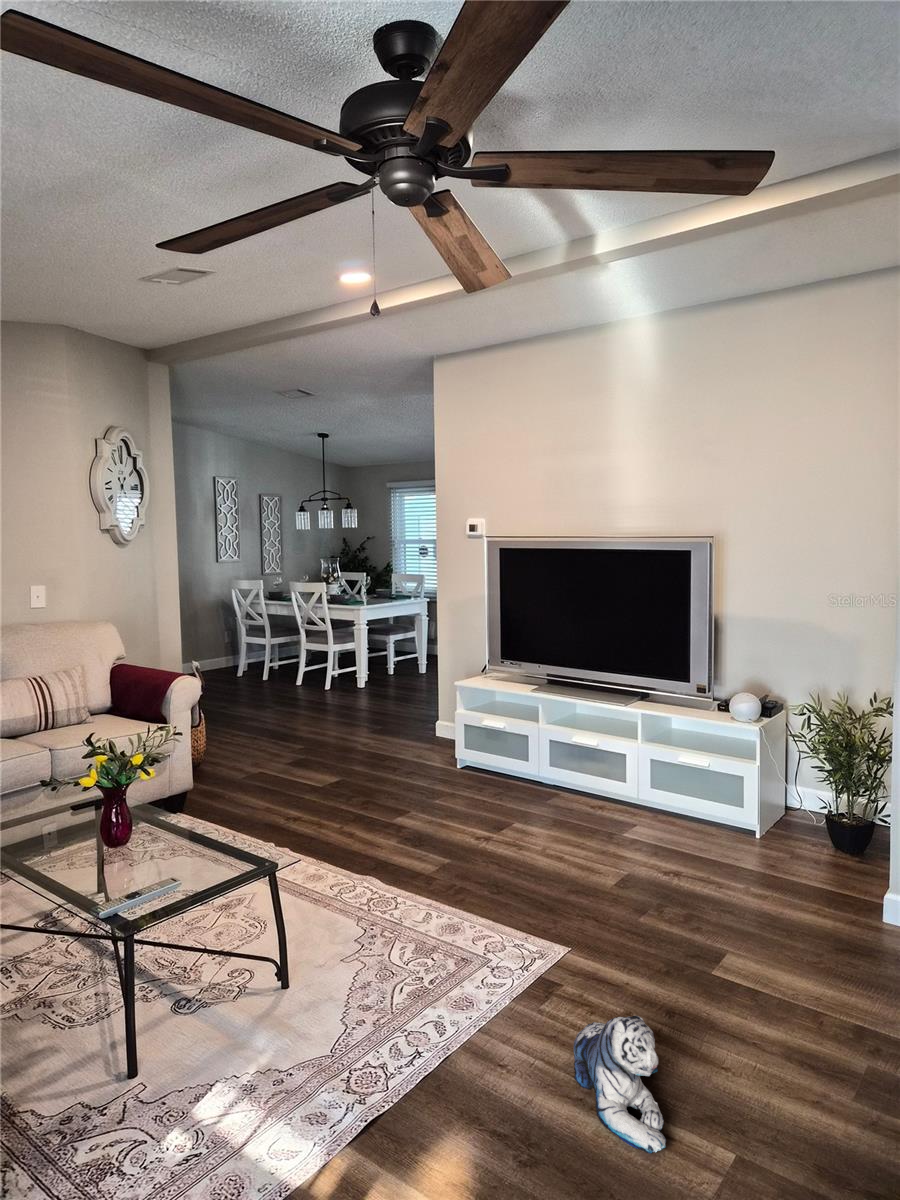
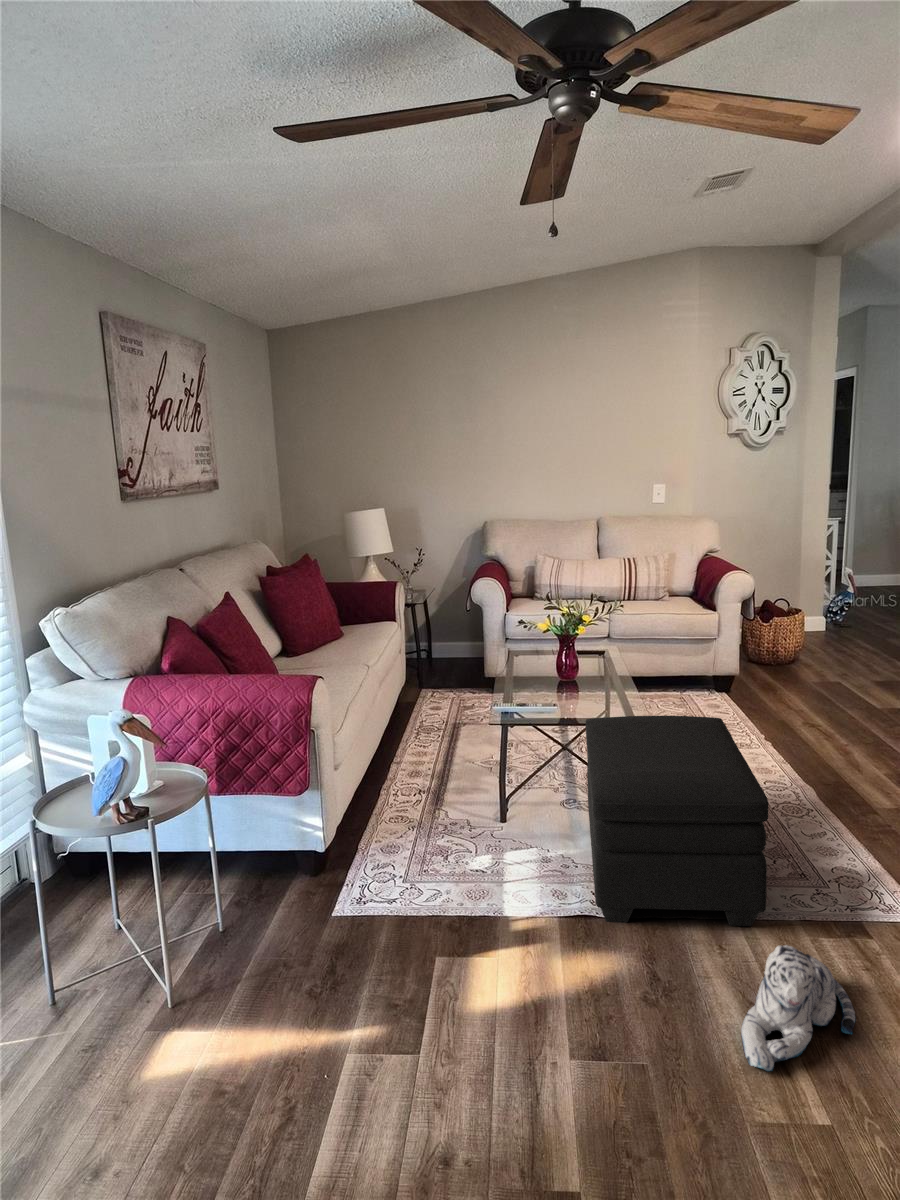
ottoman: none [221,832,510,1114] -> present [586,716,769,926]

